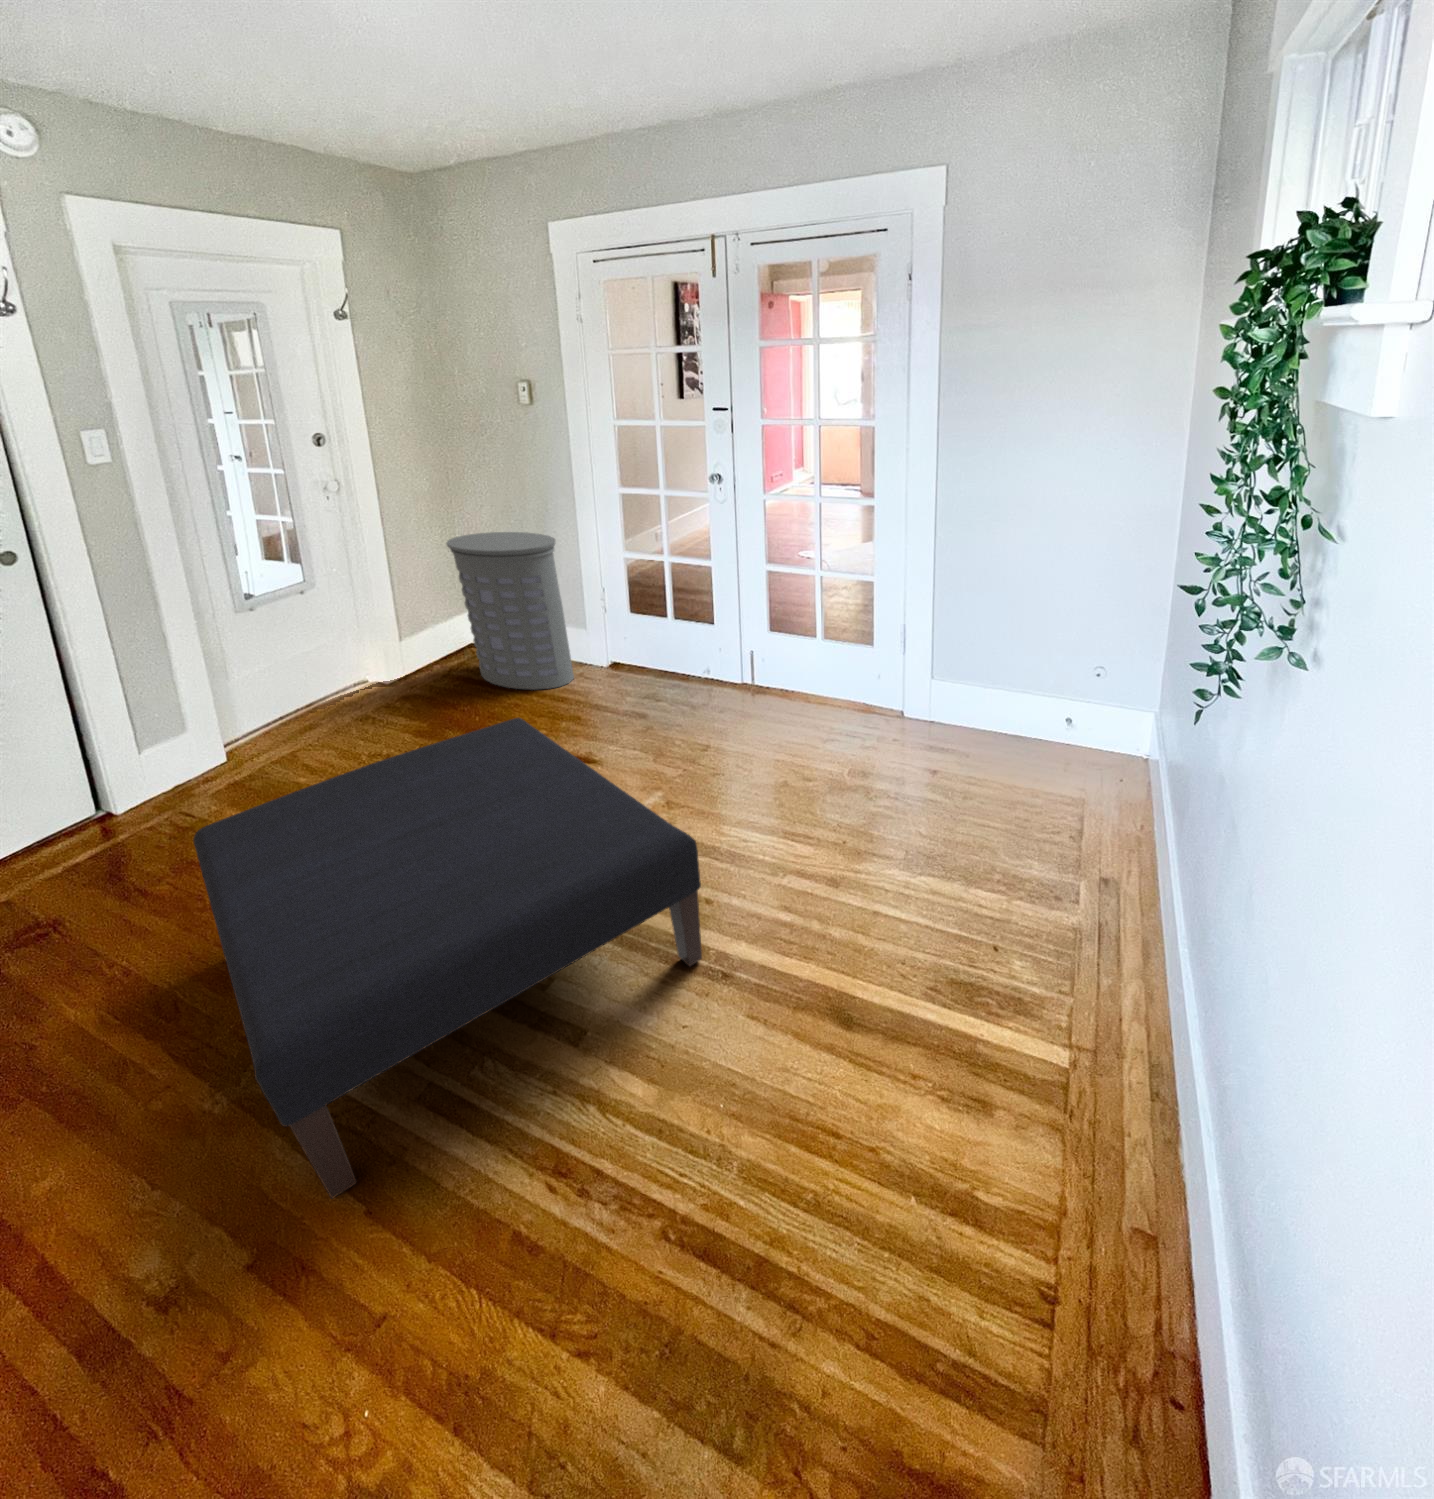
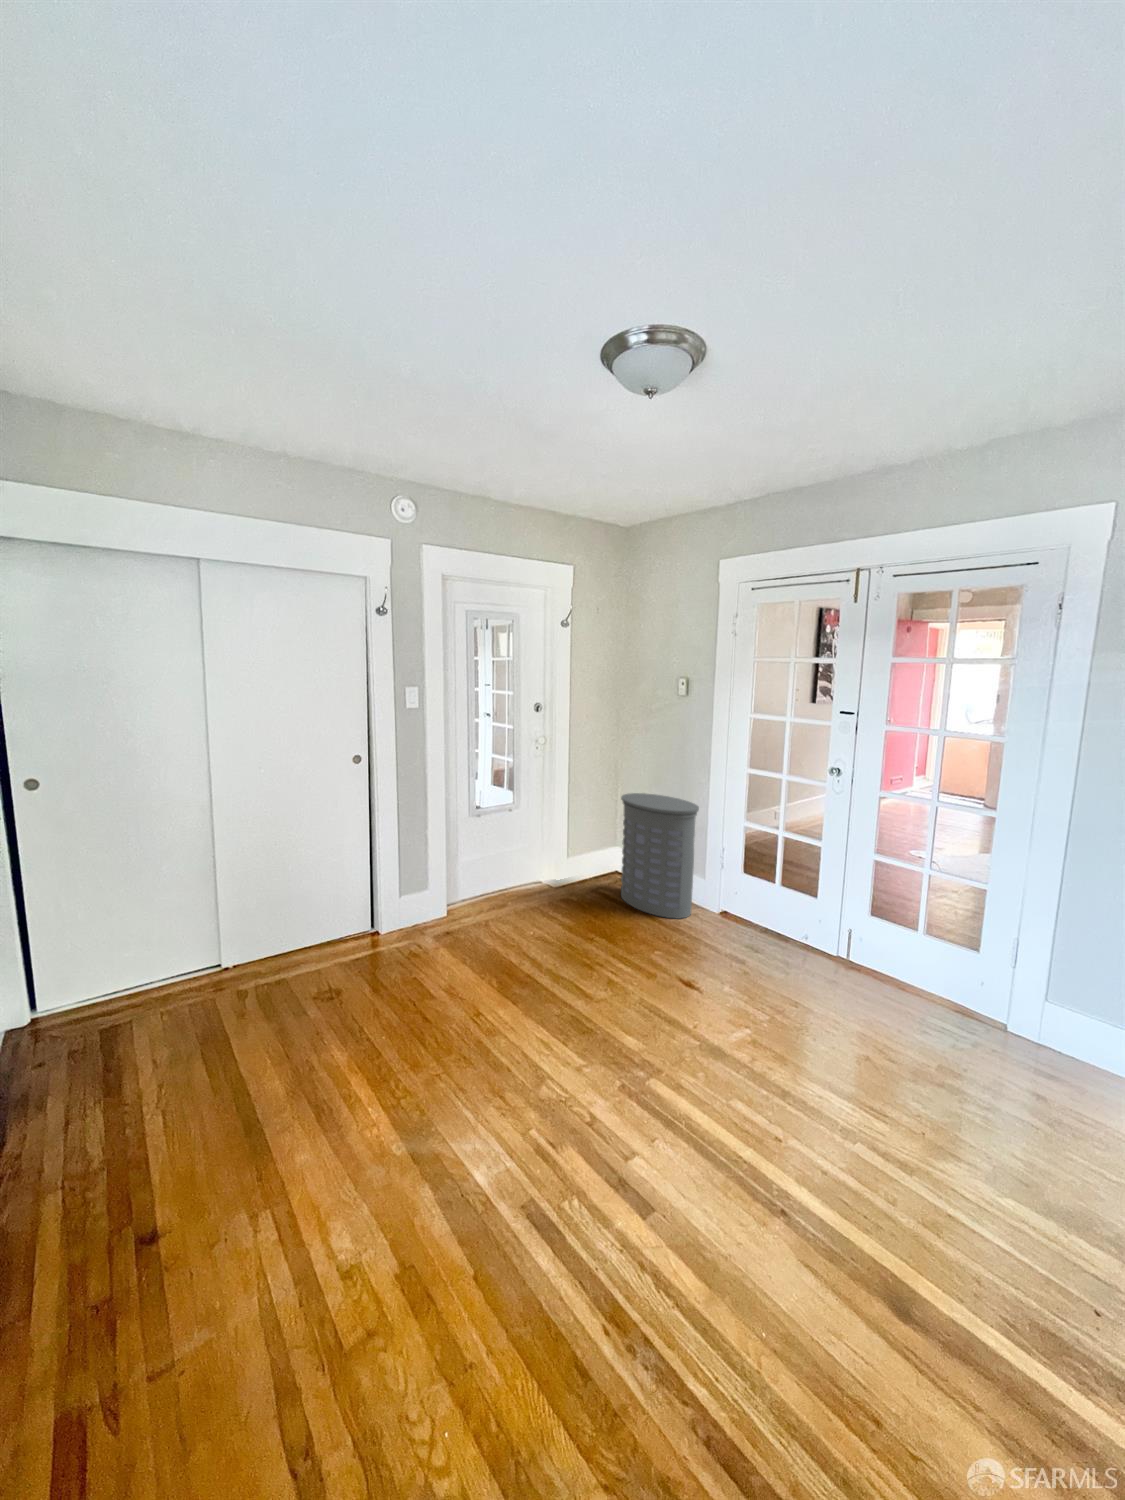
ottoman: present [194,718,702,1198] -> none [434,934,776,1255]

